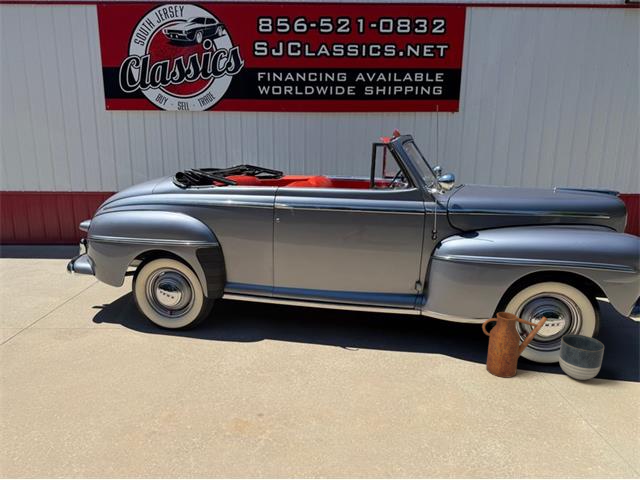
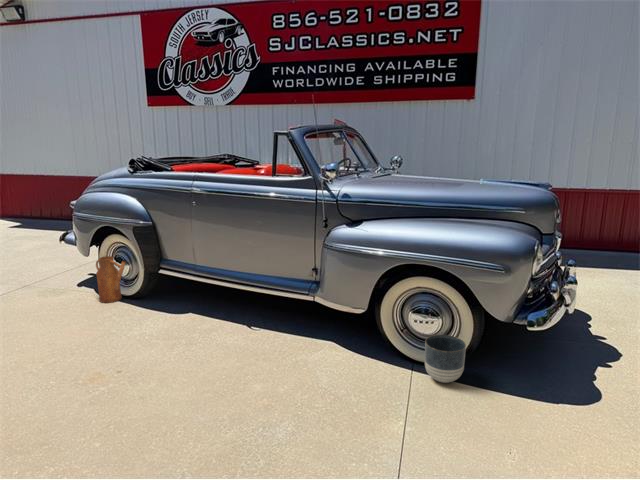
watering can: present [482,312,547,378] -> present [96,256,126,303]

